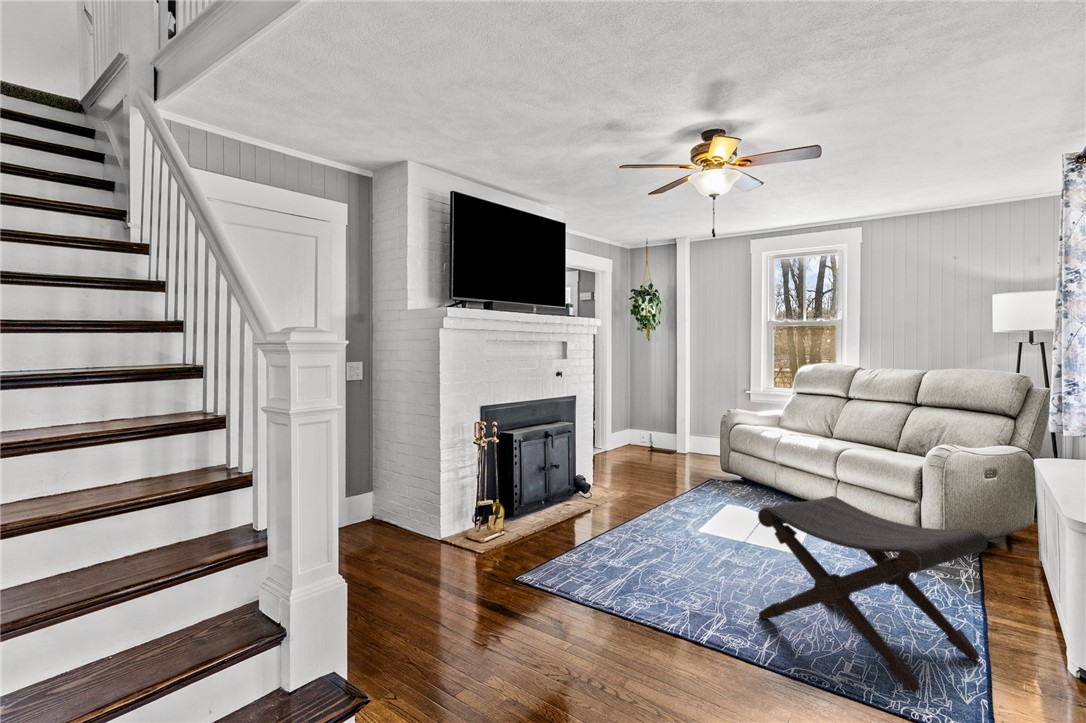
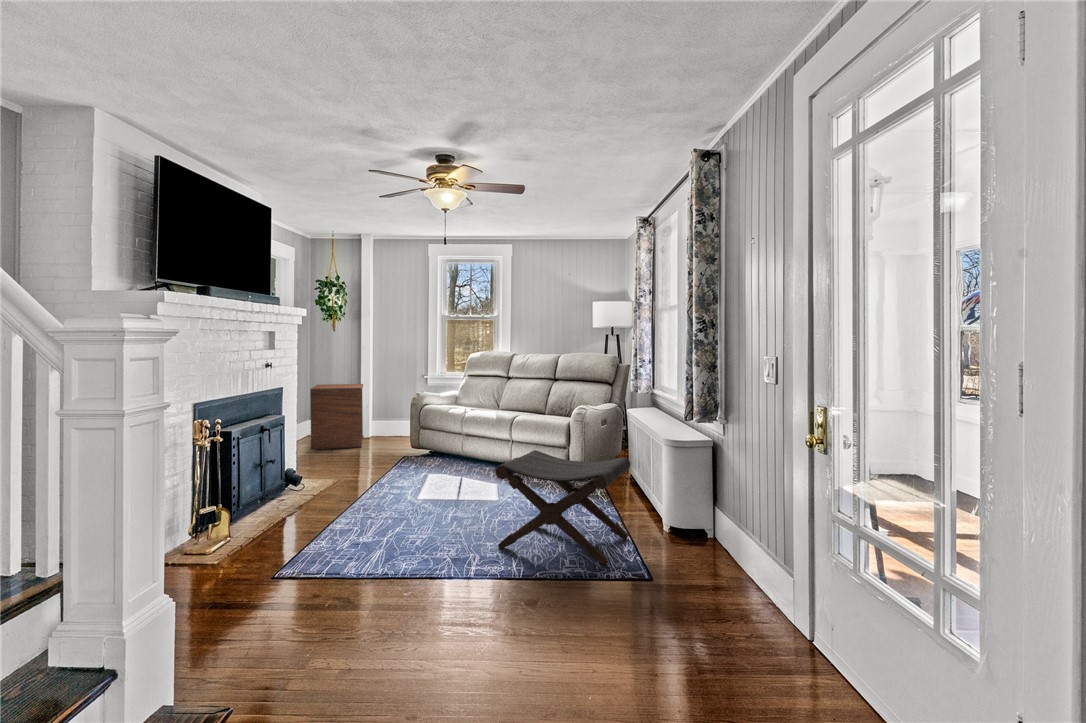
side table: none [623,394,683,463] -> present [310,384,363,449]

